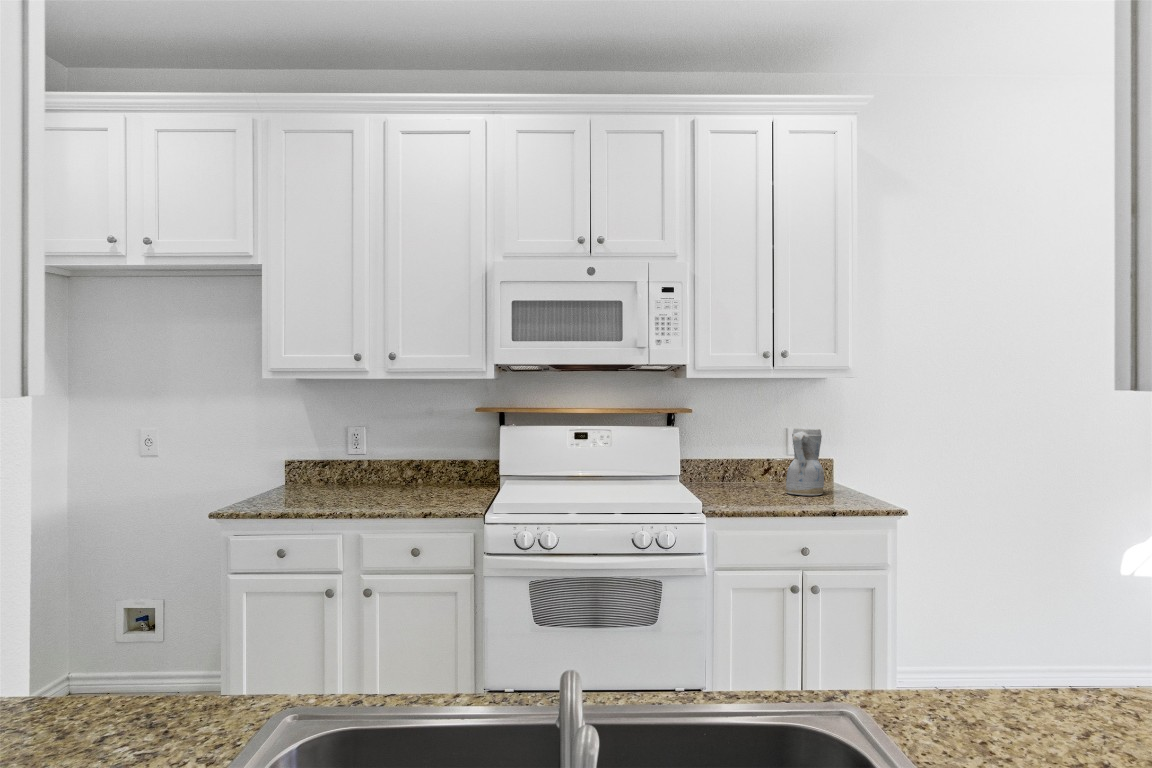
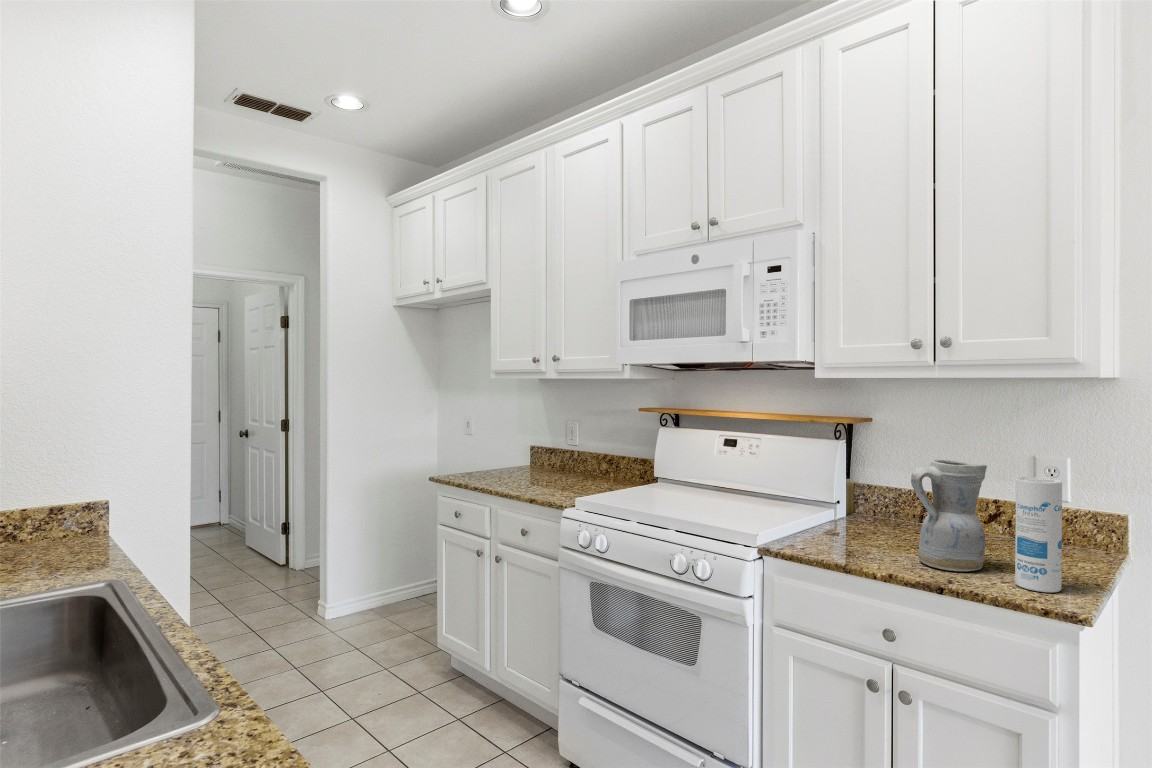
canister: none [846,433,870,496] -> present [1015,477,1062,592]

